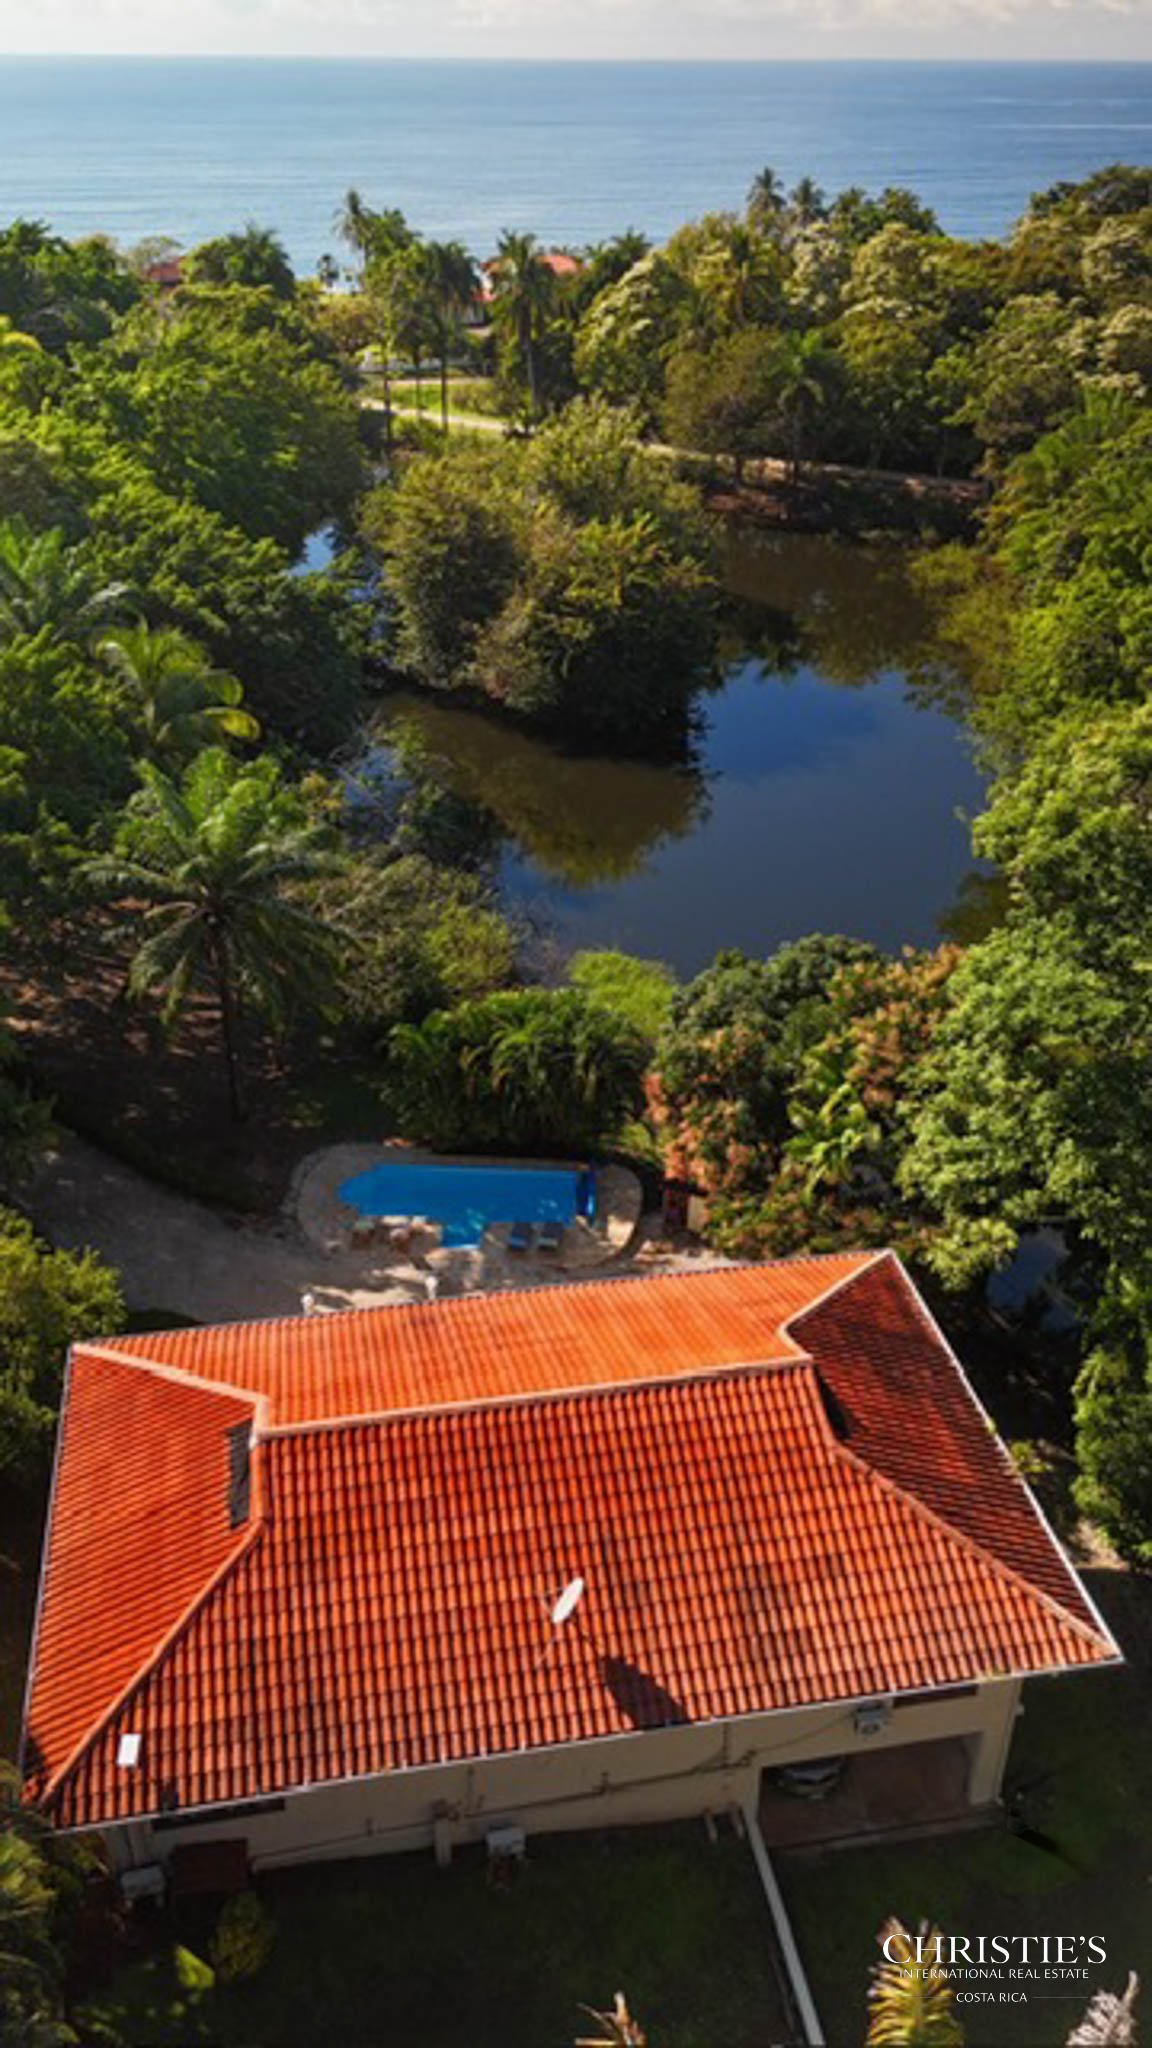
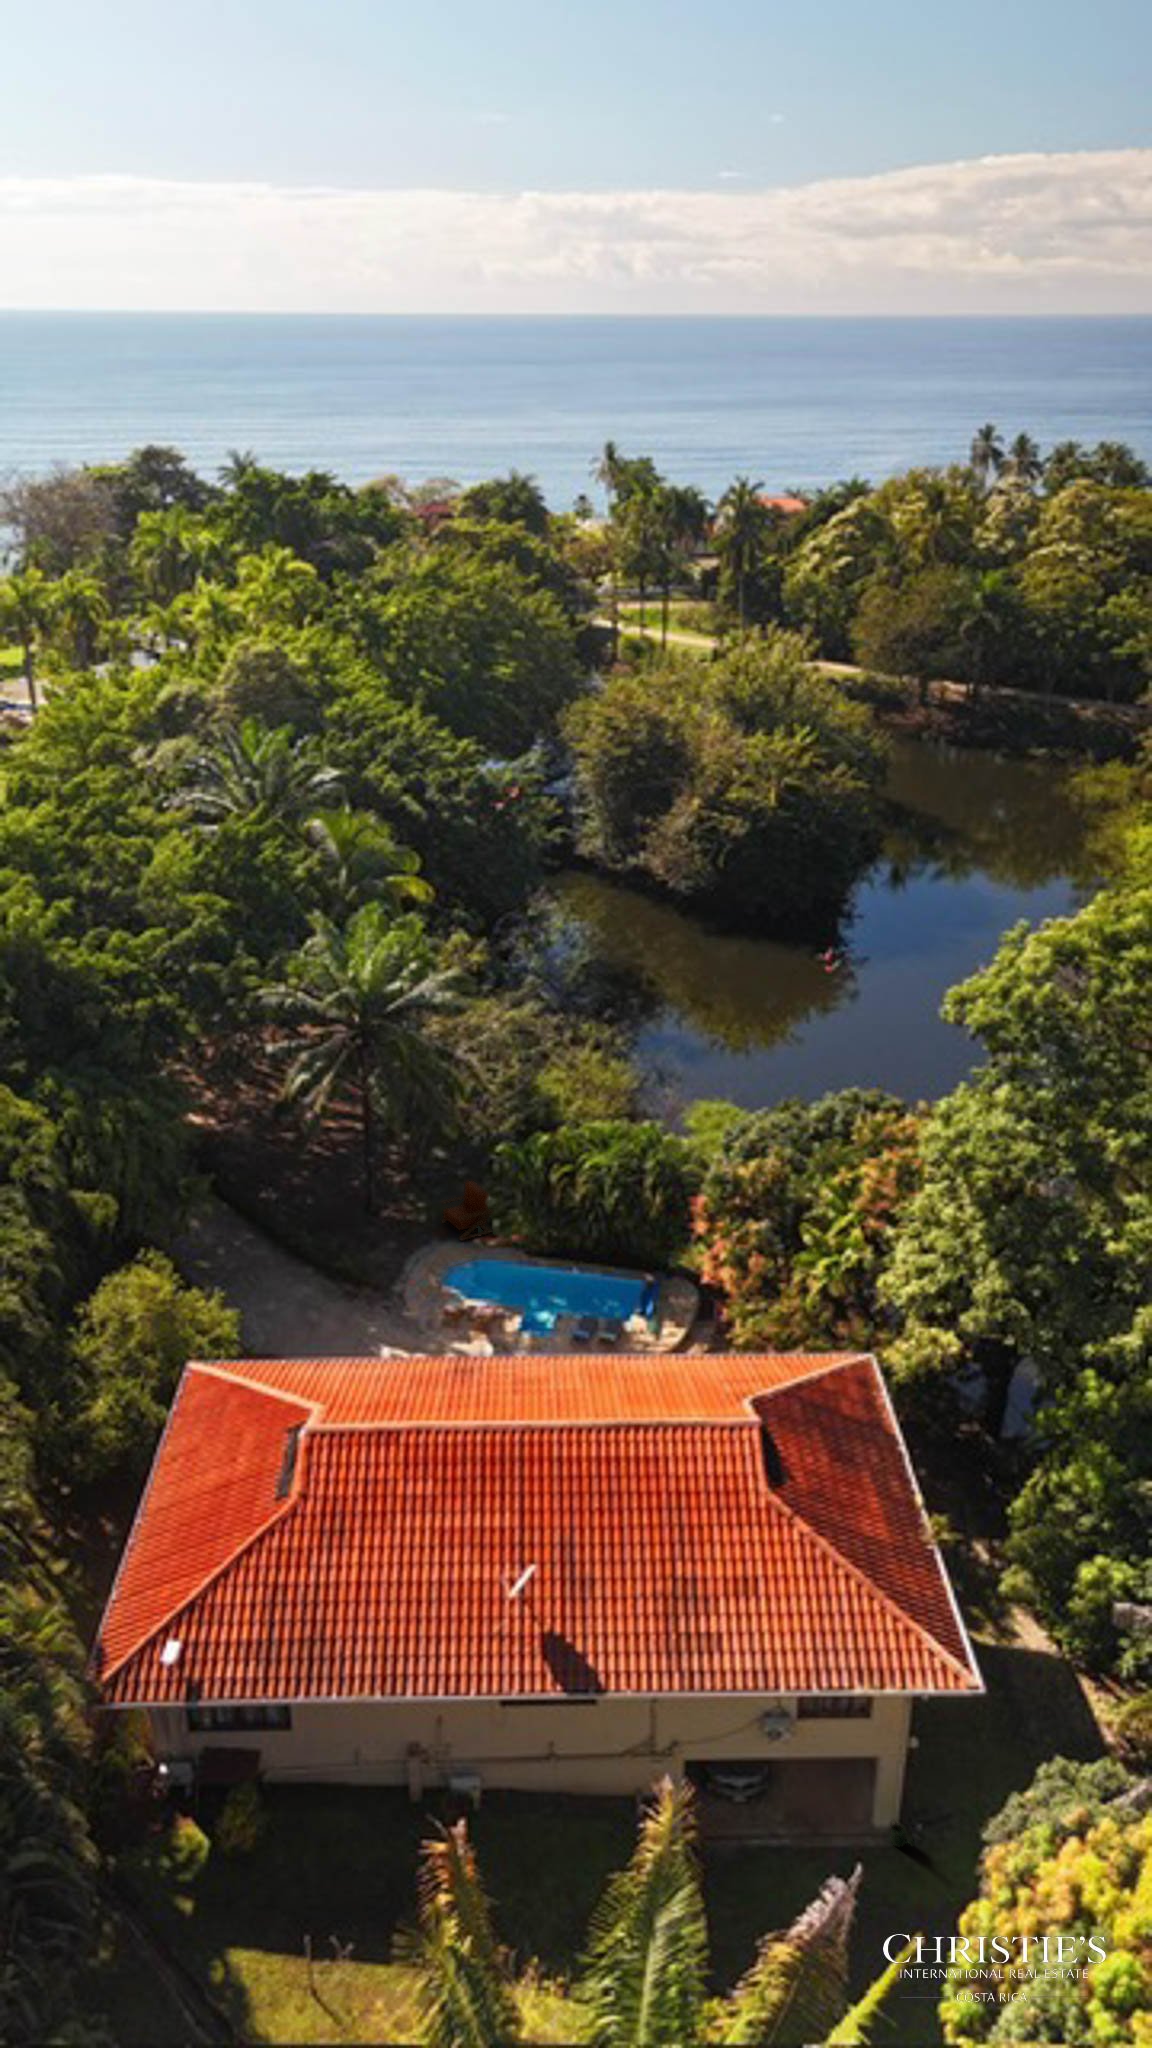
lounge chair: none [327,1081,397,1156] -> present [442,1181,493,1240]

